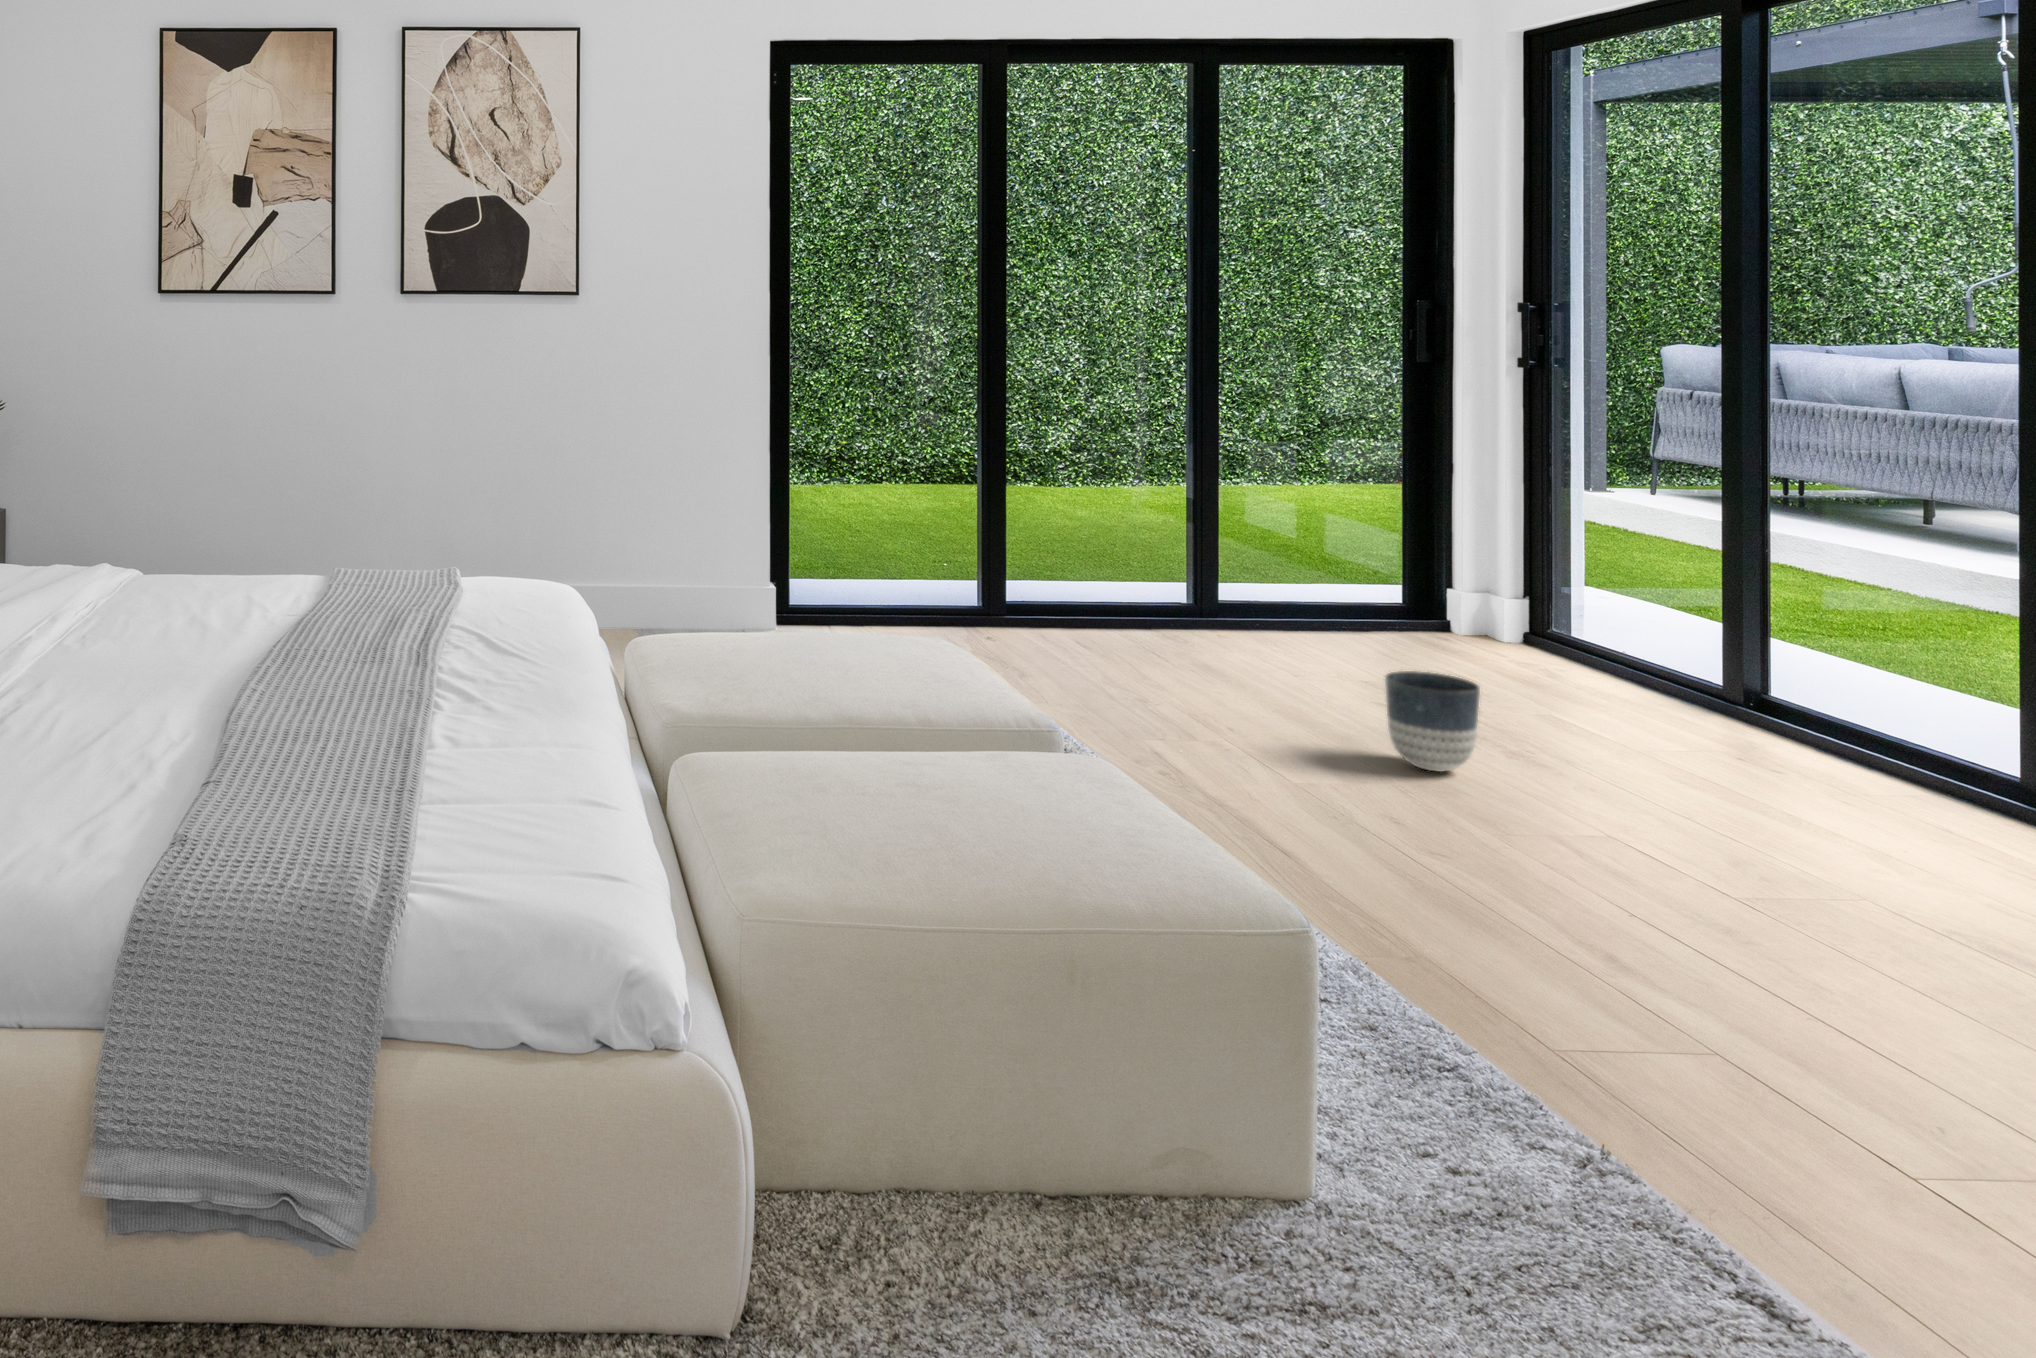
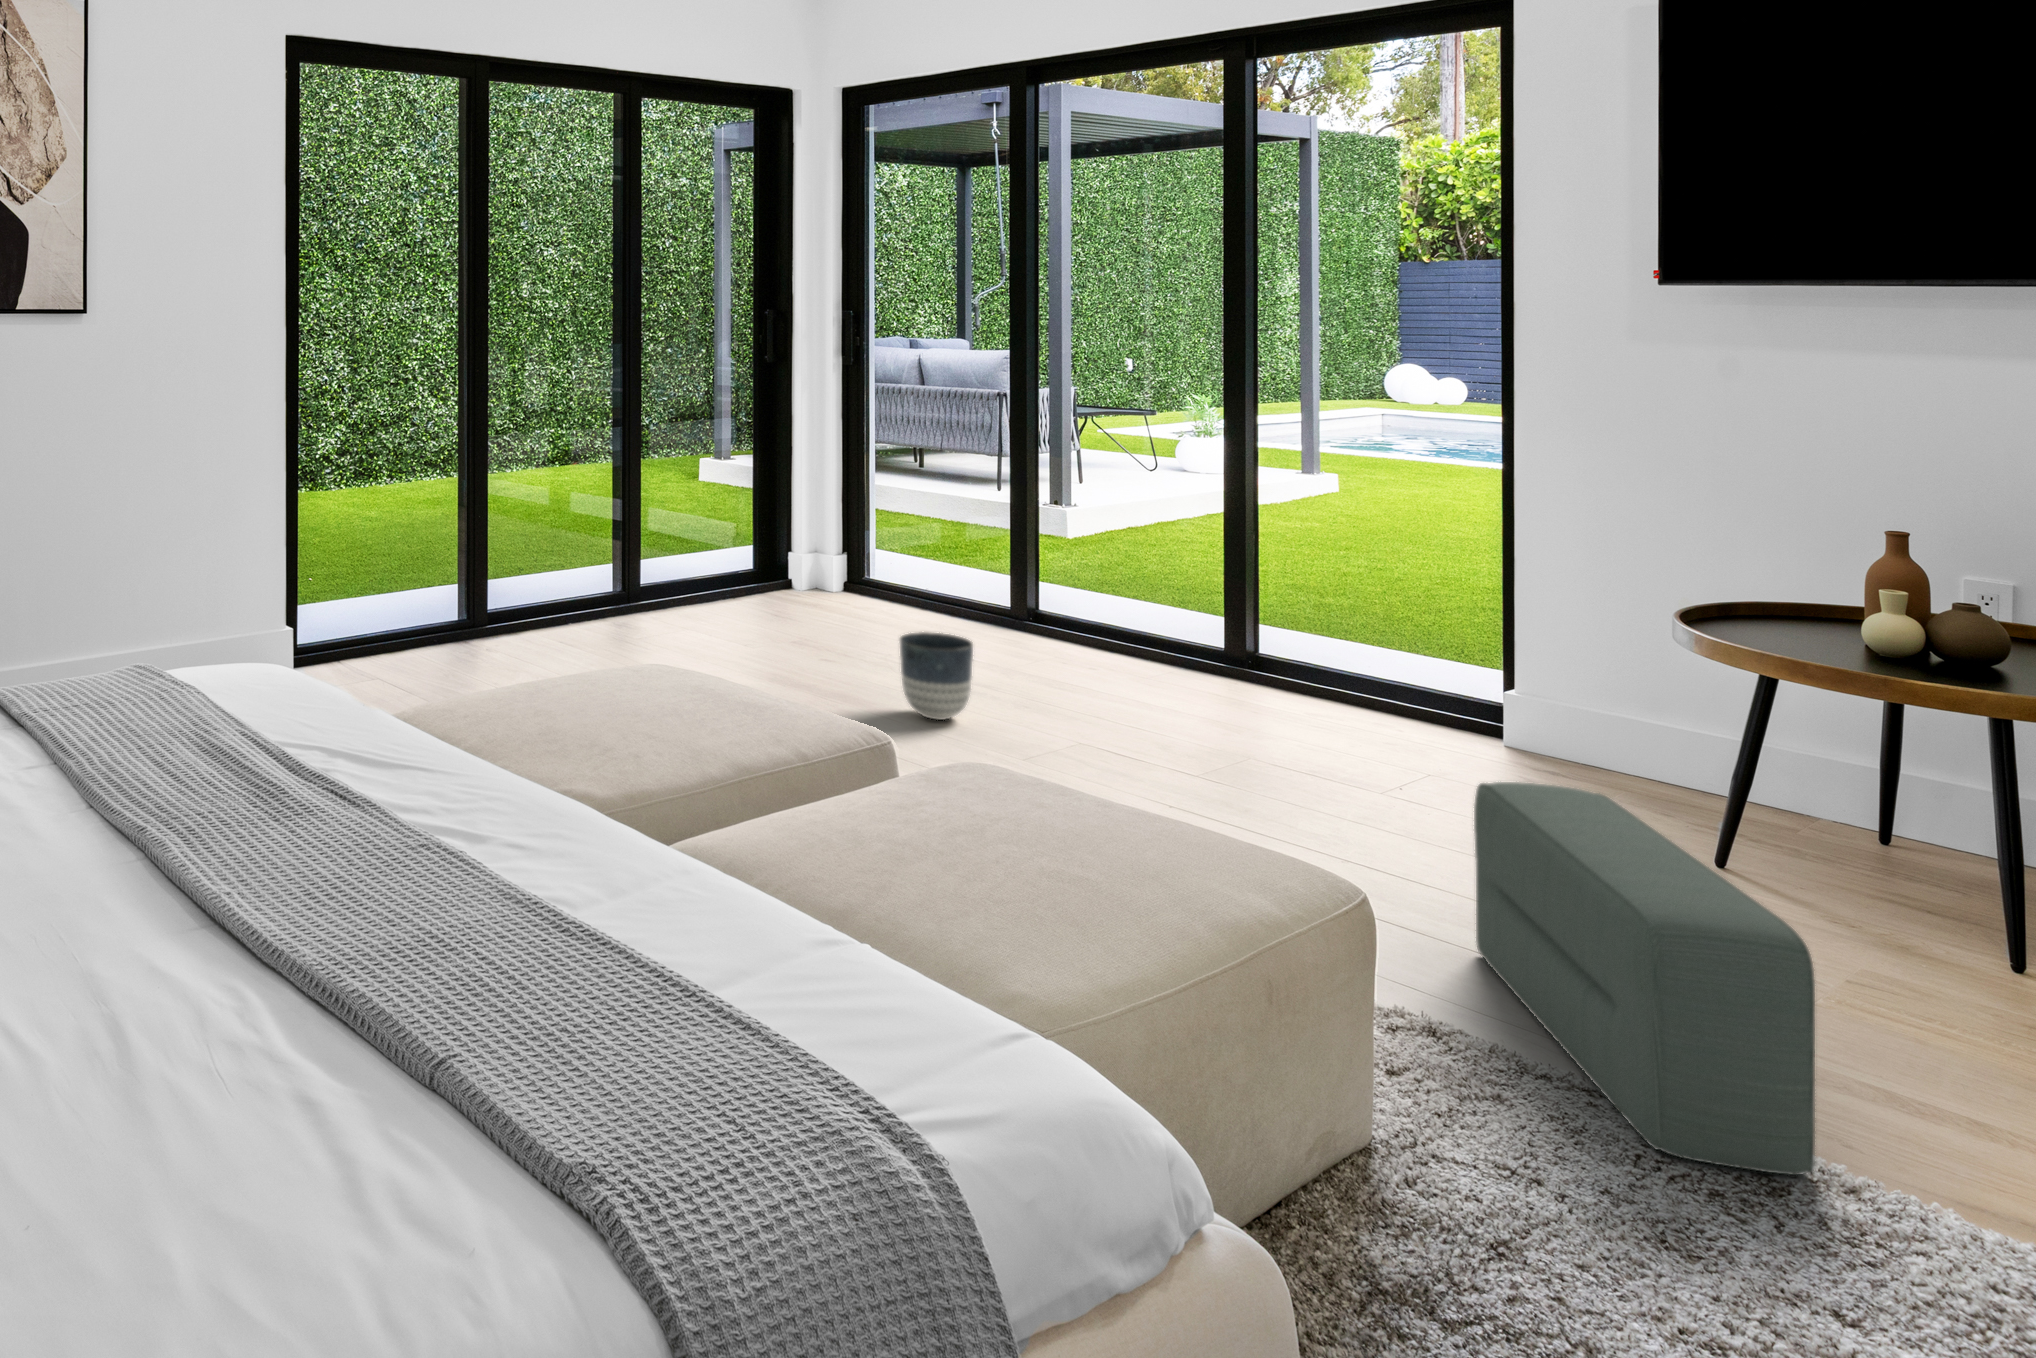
pouf: none [1660,868,1944,1285] -> present [1474,782,1815,1175]

